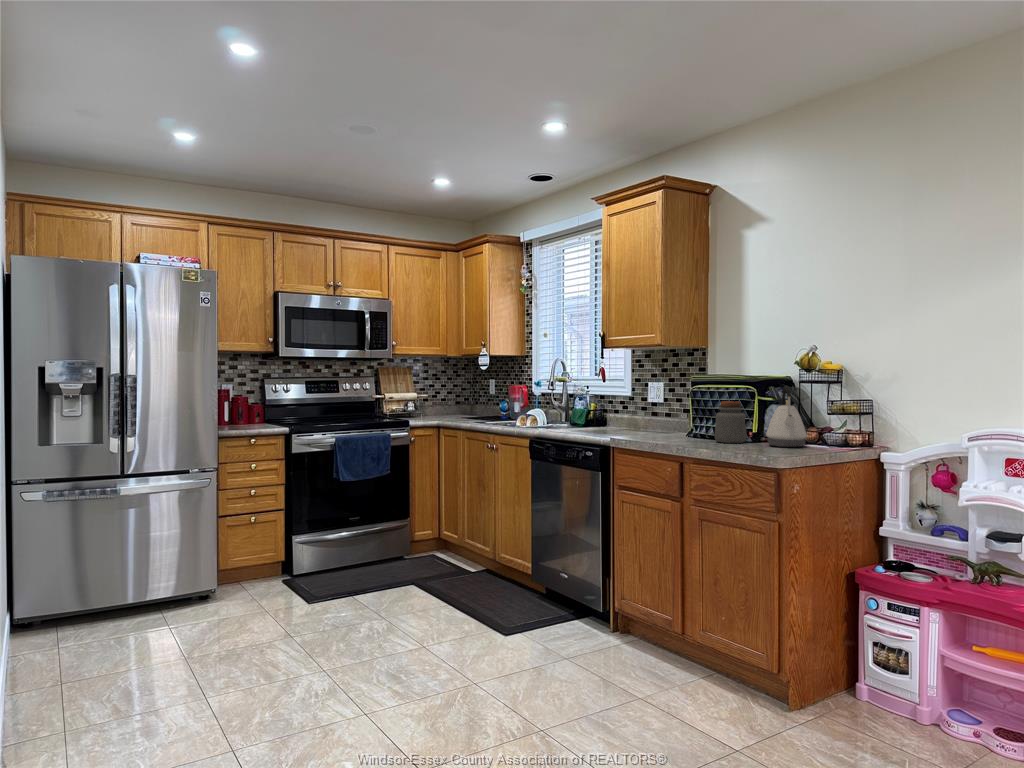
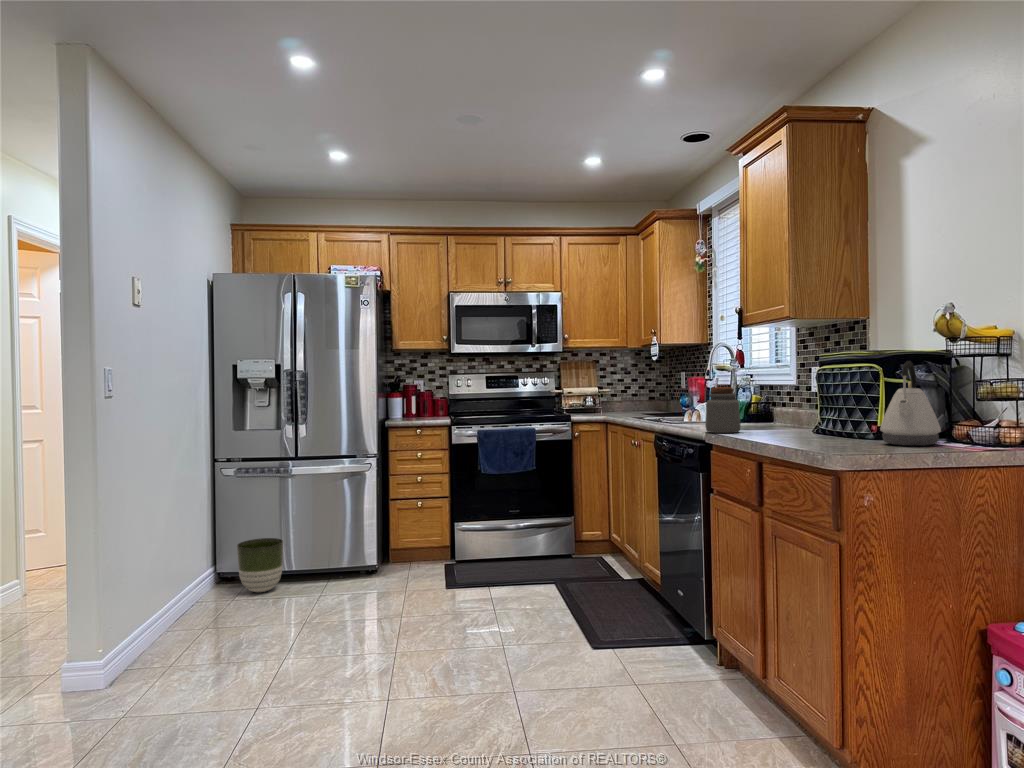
jar: present [715,401,747,443] -> present [705,387,741,433]
planter: none [52,571,112,637] -> present [237,538,283,592]

